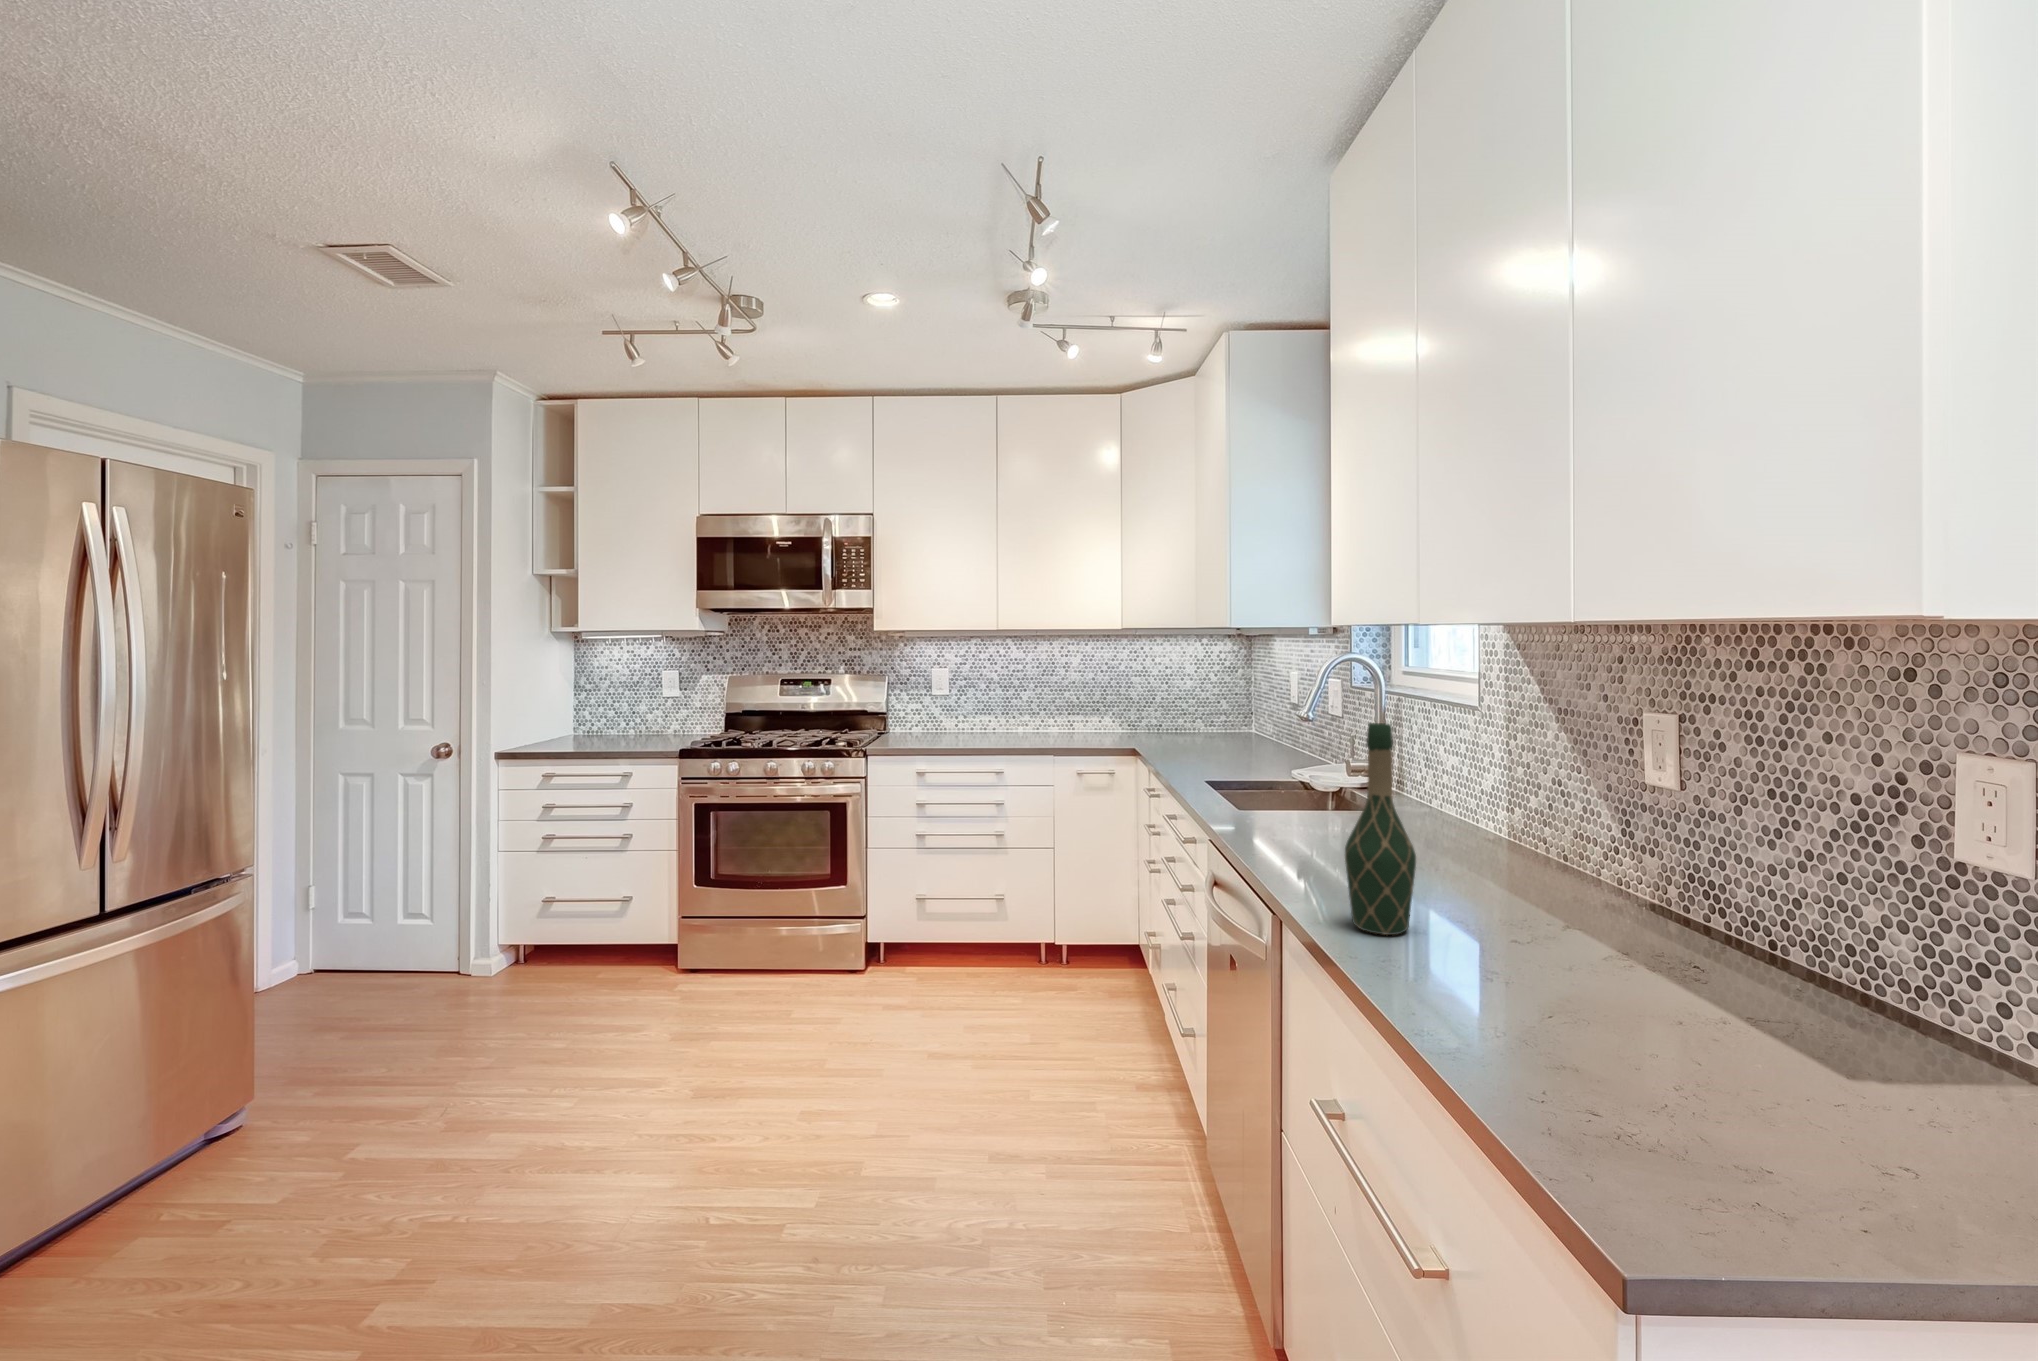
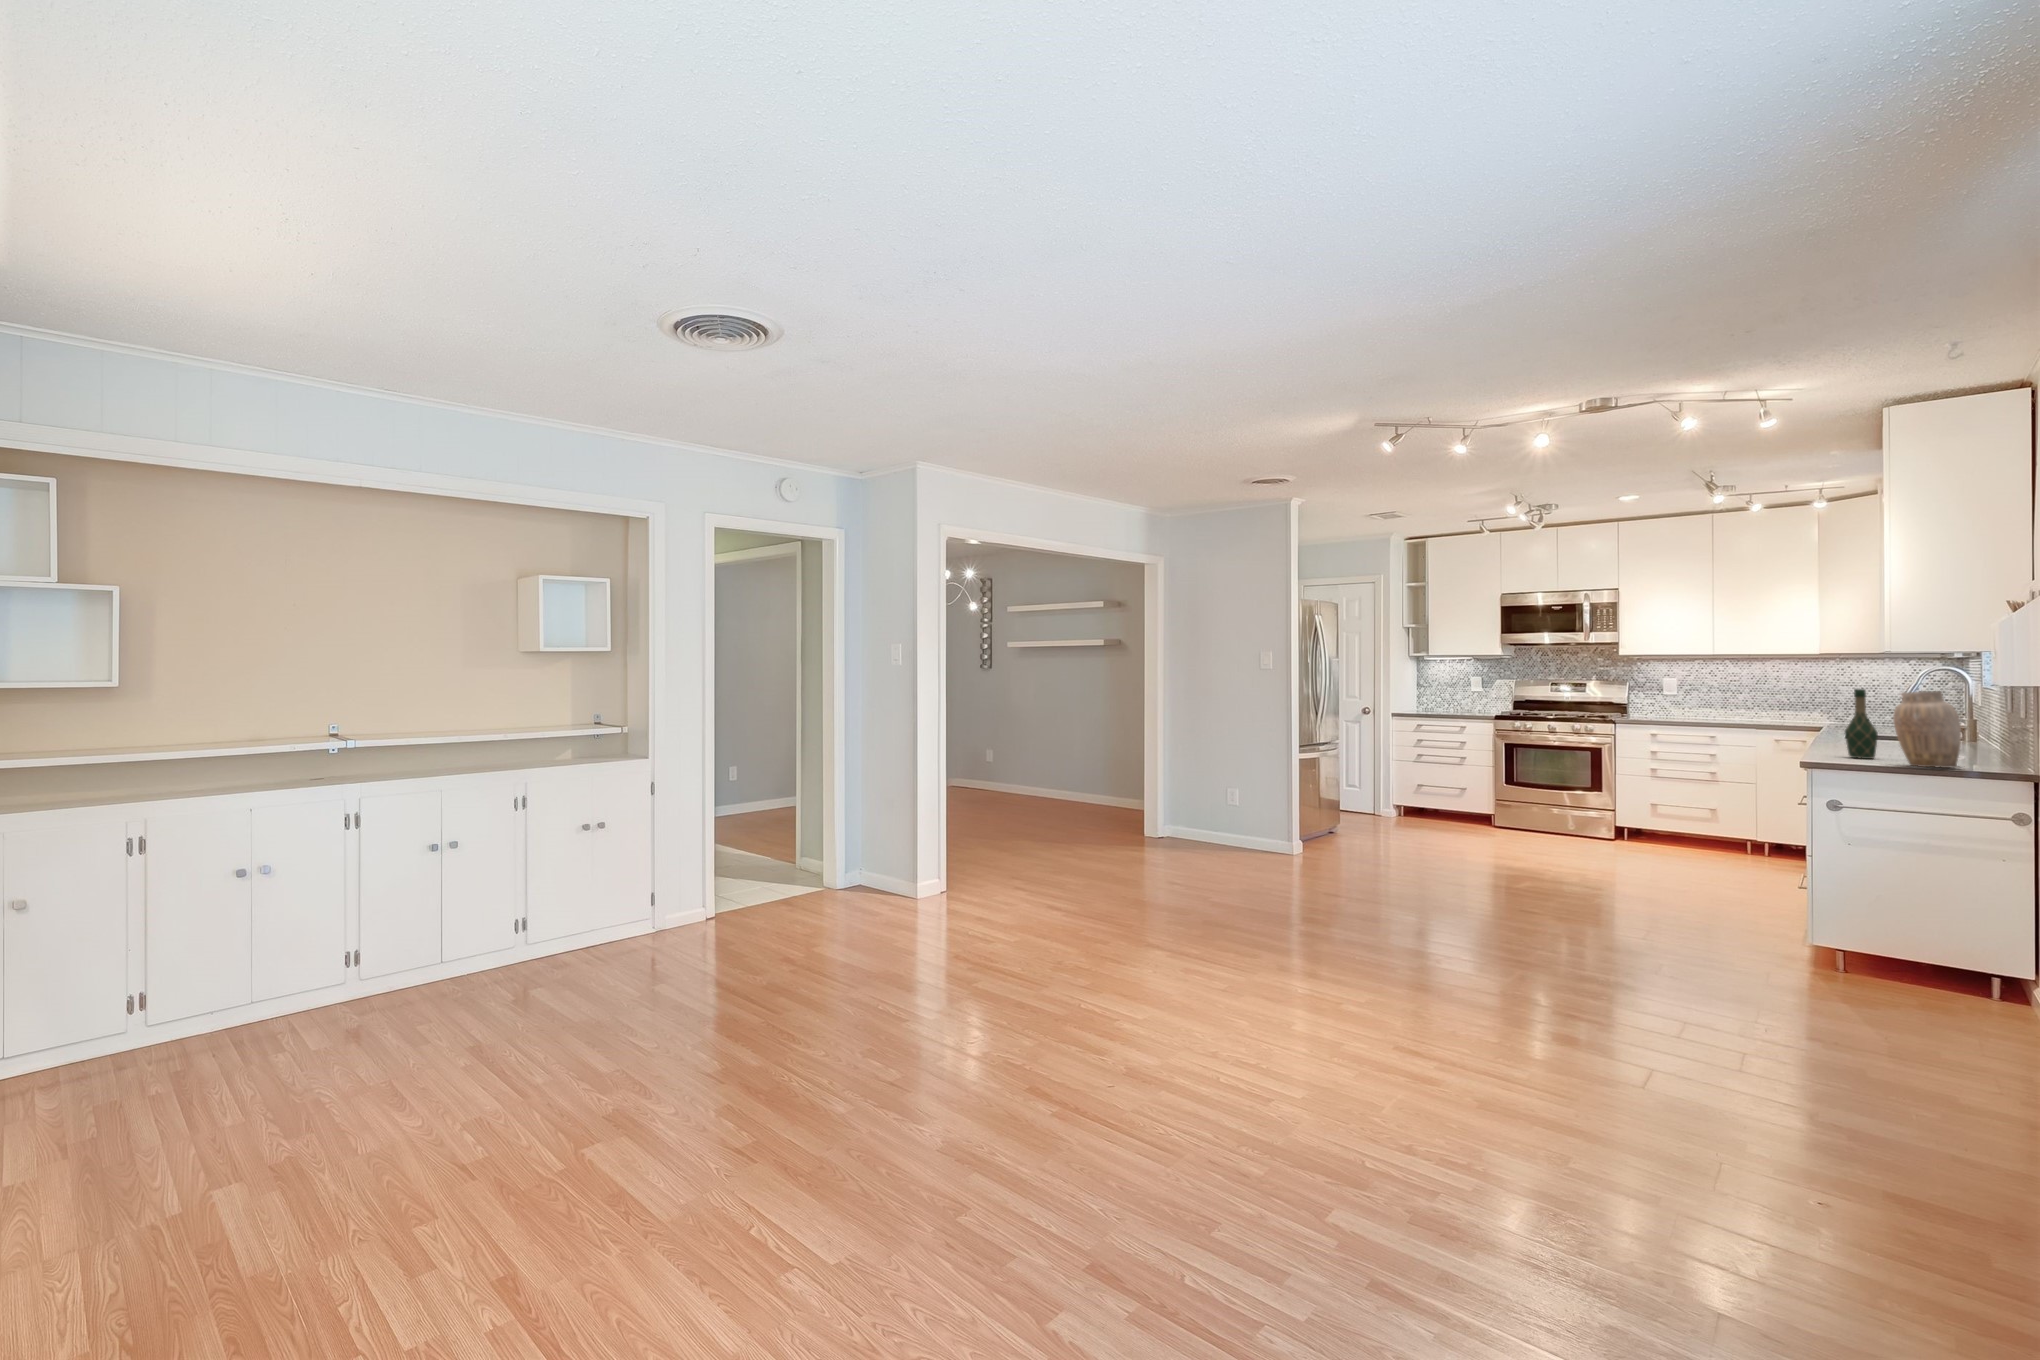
vase: none [1560,745,1751,1039] -> present [1893,691,1961,768]

